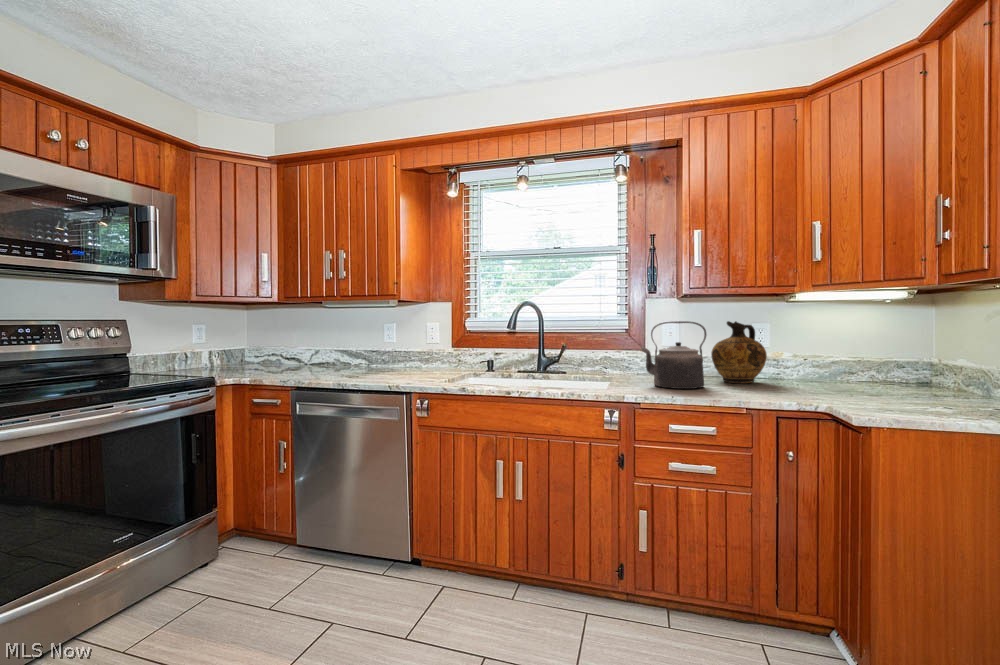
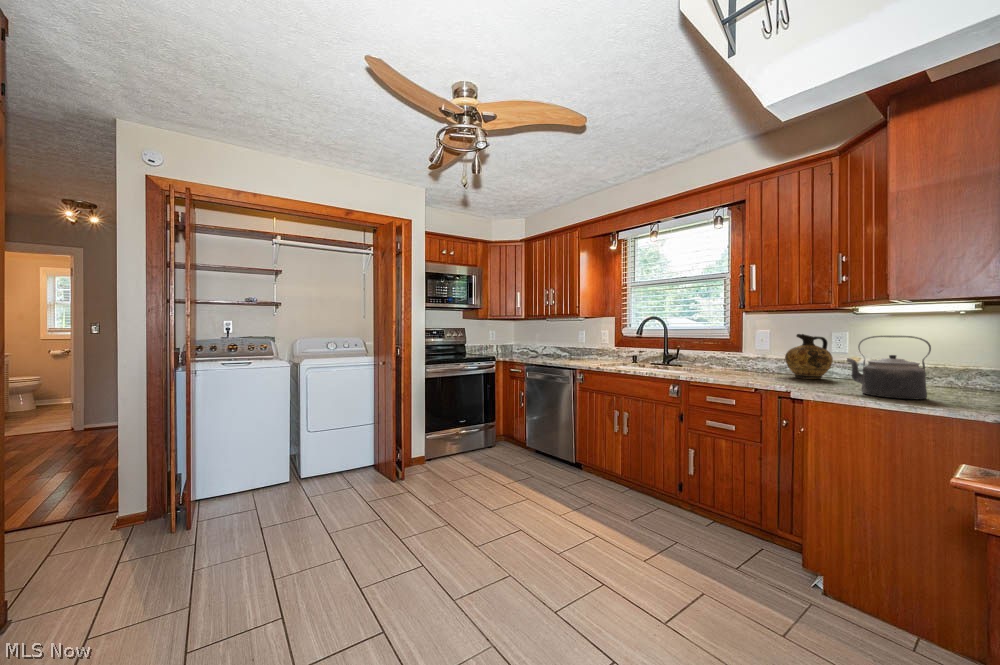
kettle: present [642,321,706,389] -> present [847,336,931,399]

